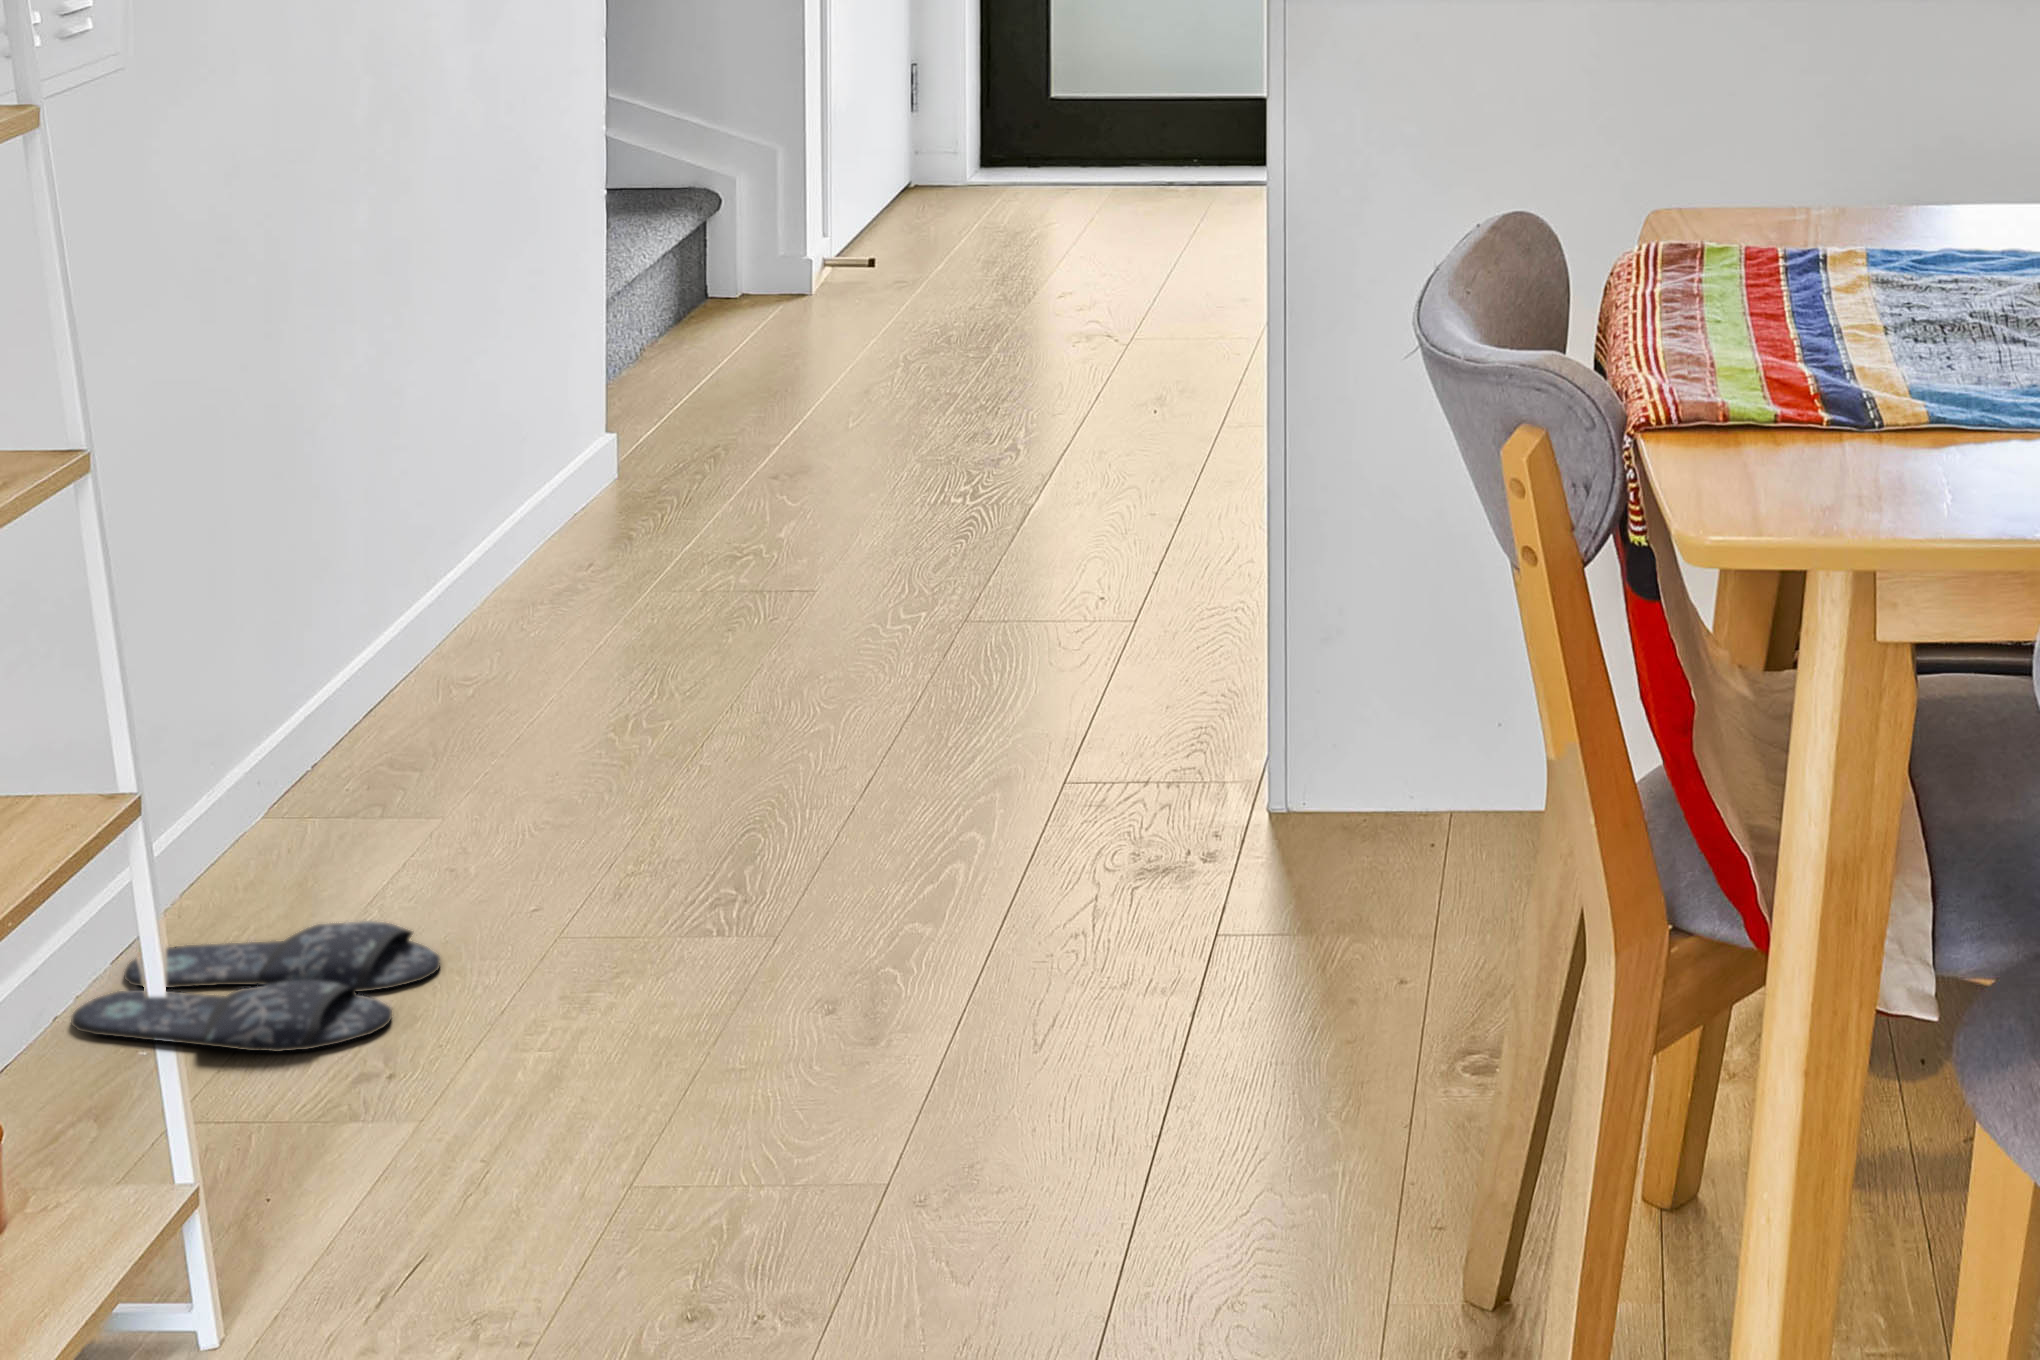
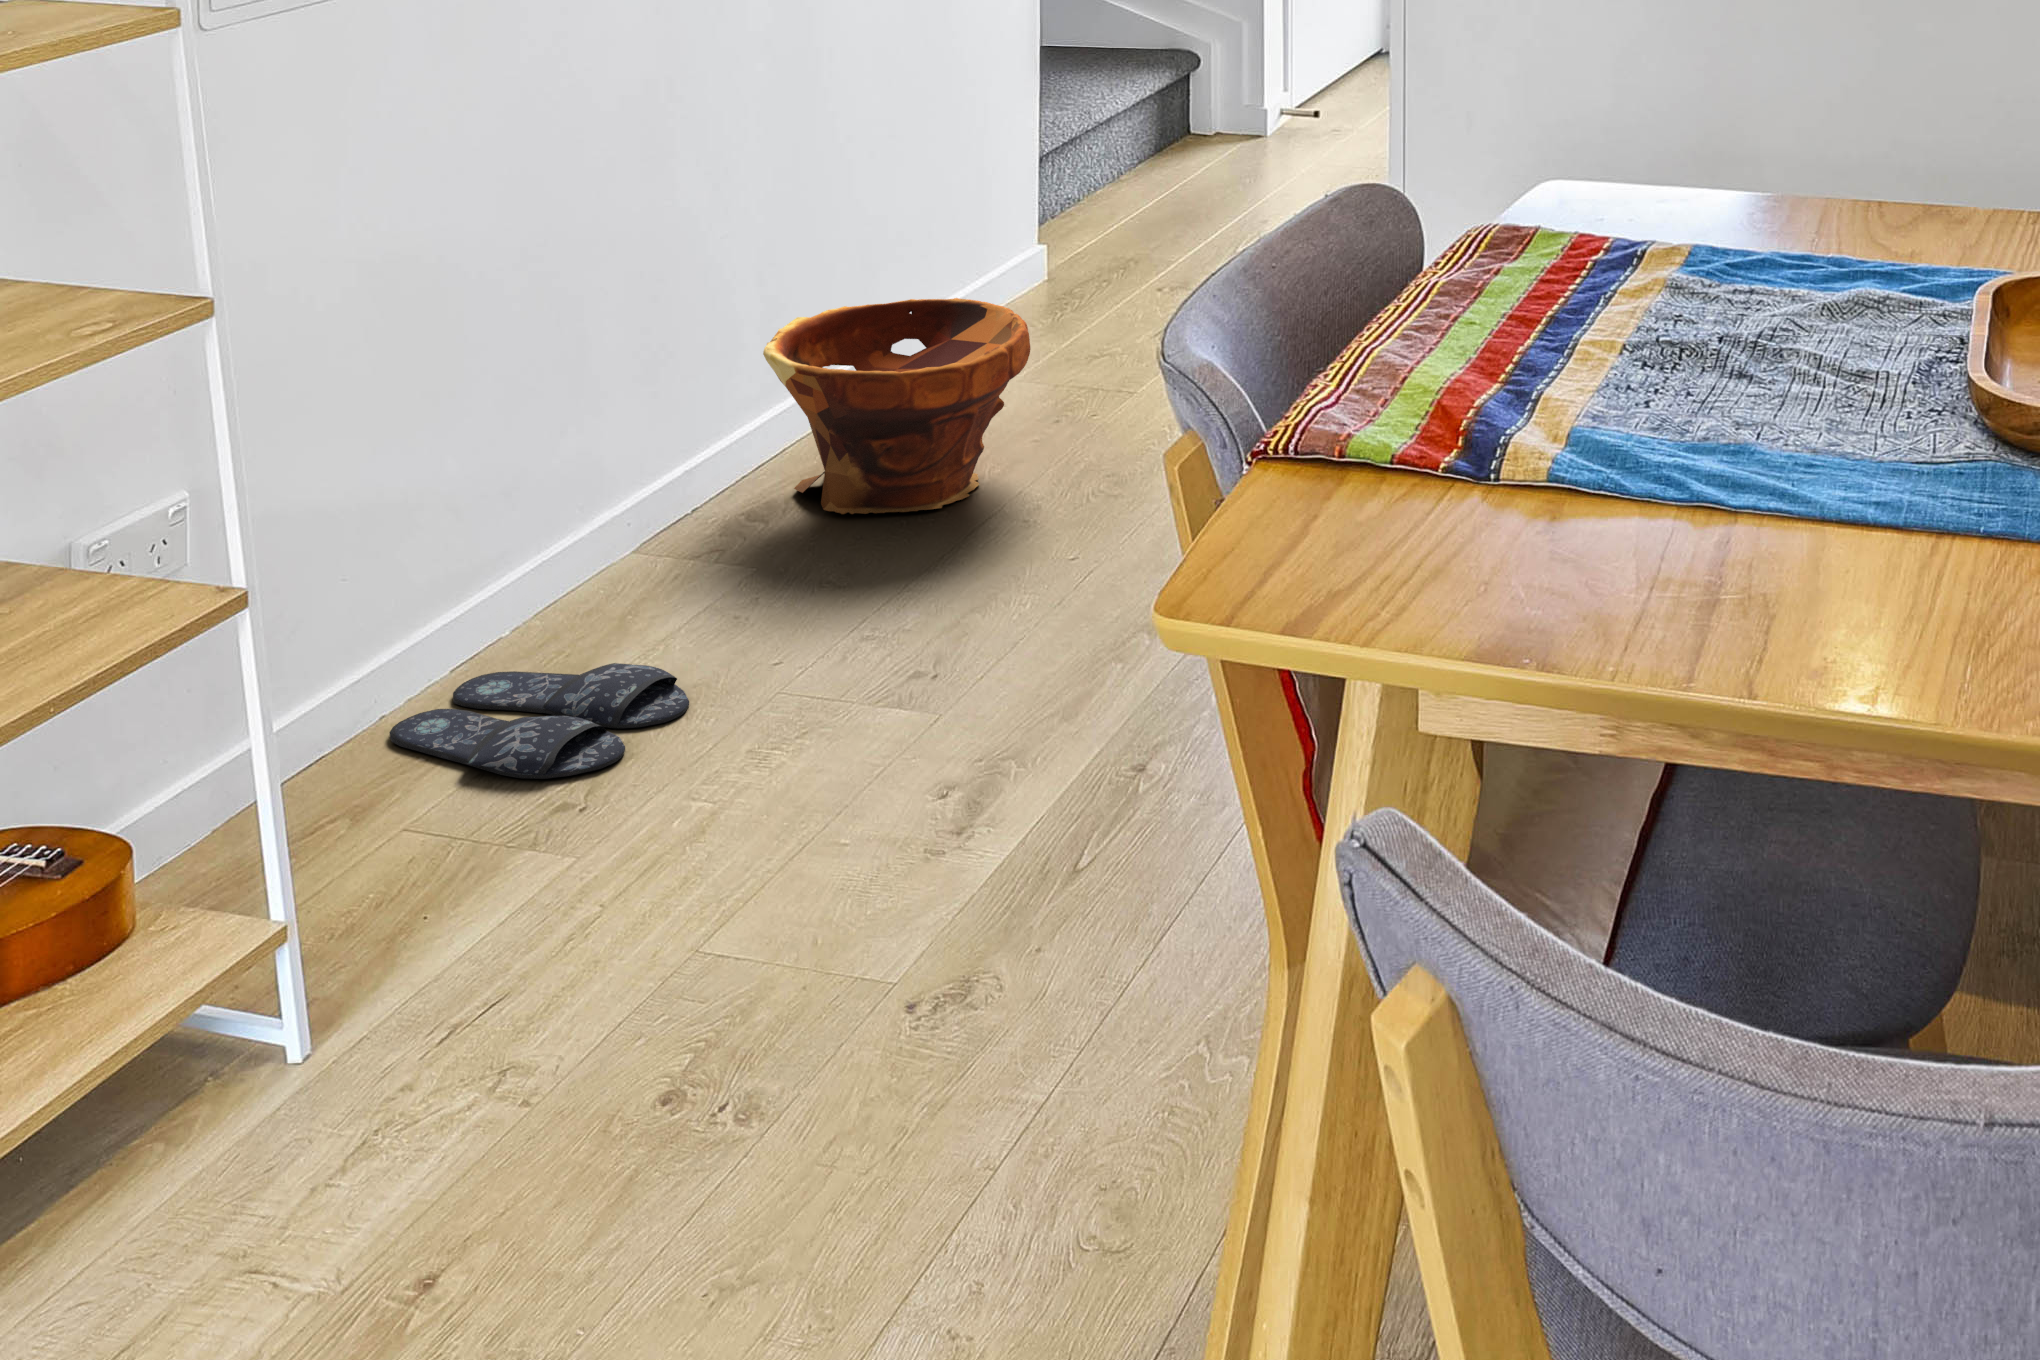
planter: none [389,478,723,747] -> present [763,298,1030,514]

